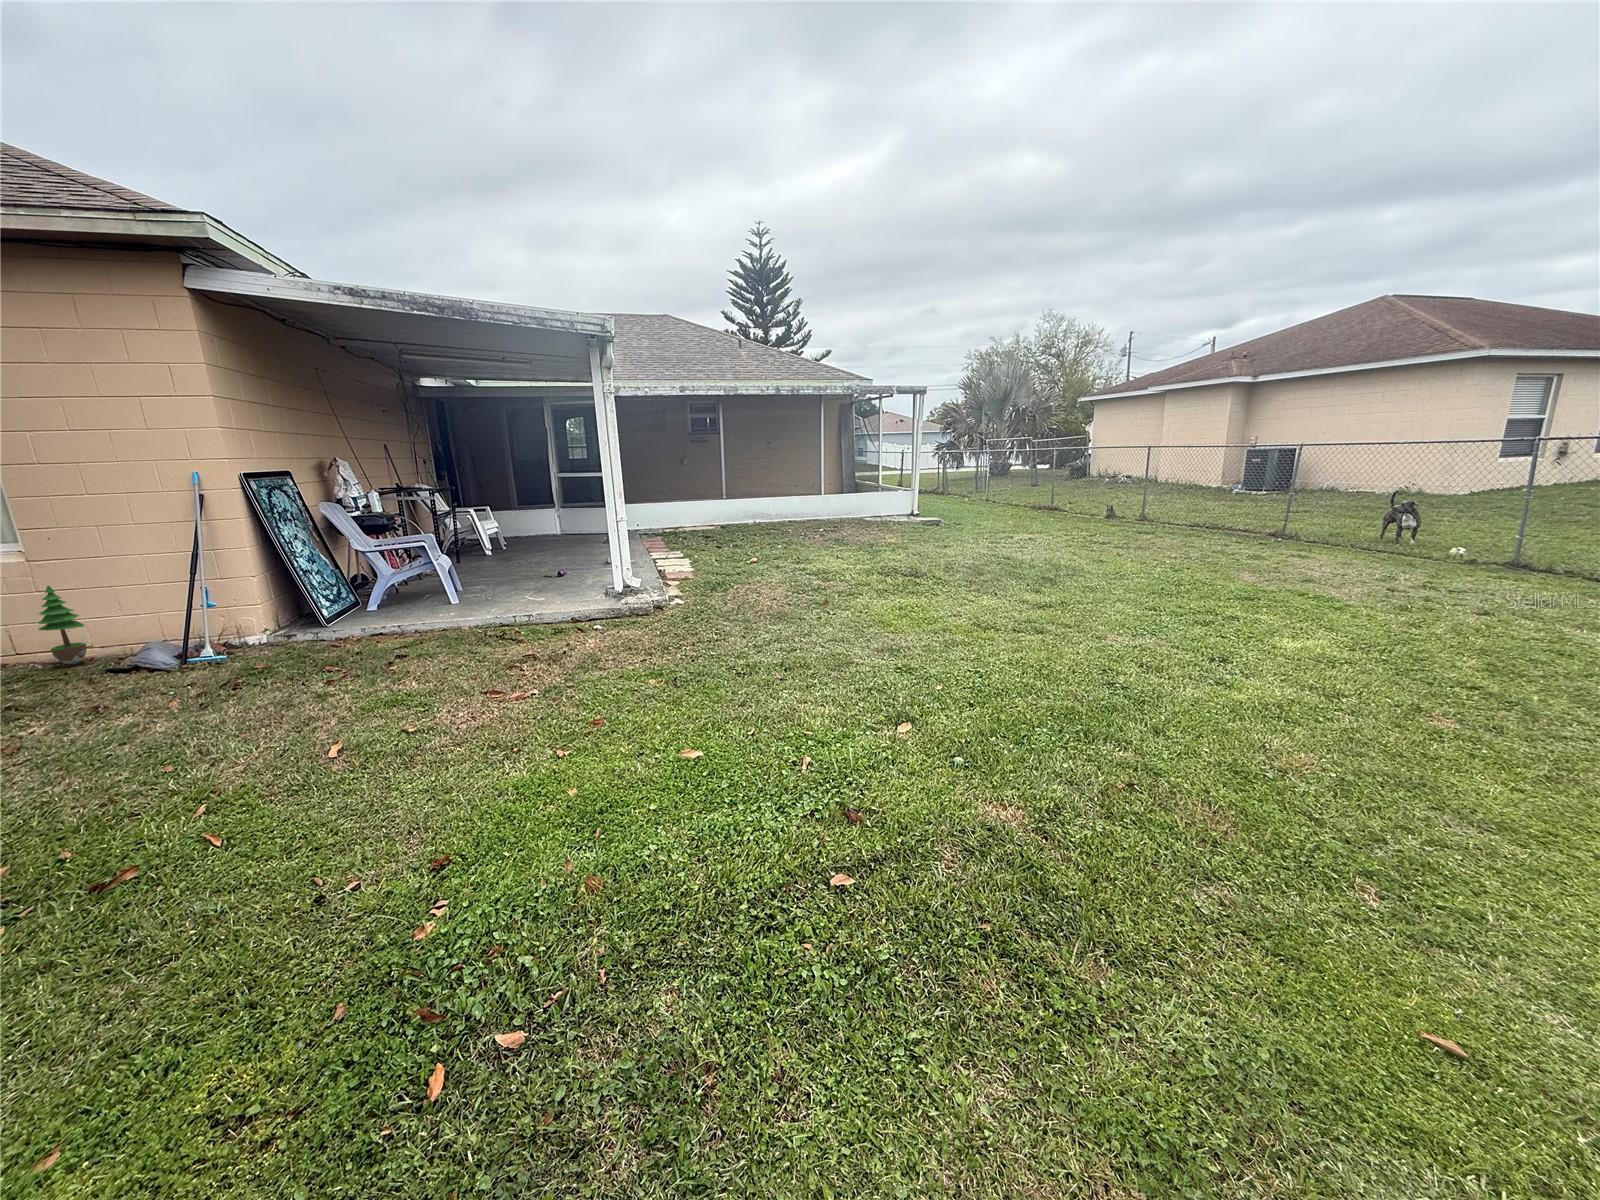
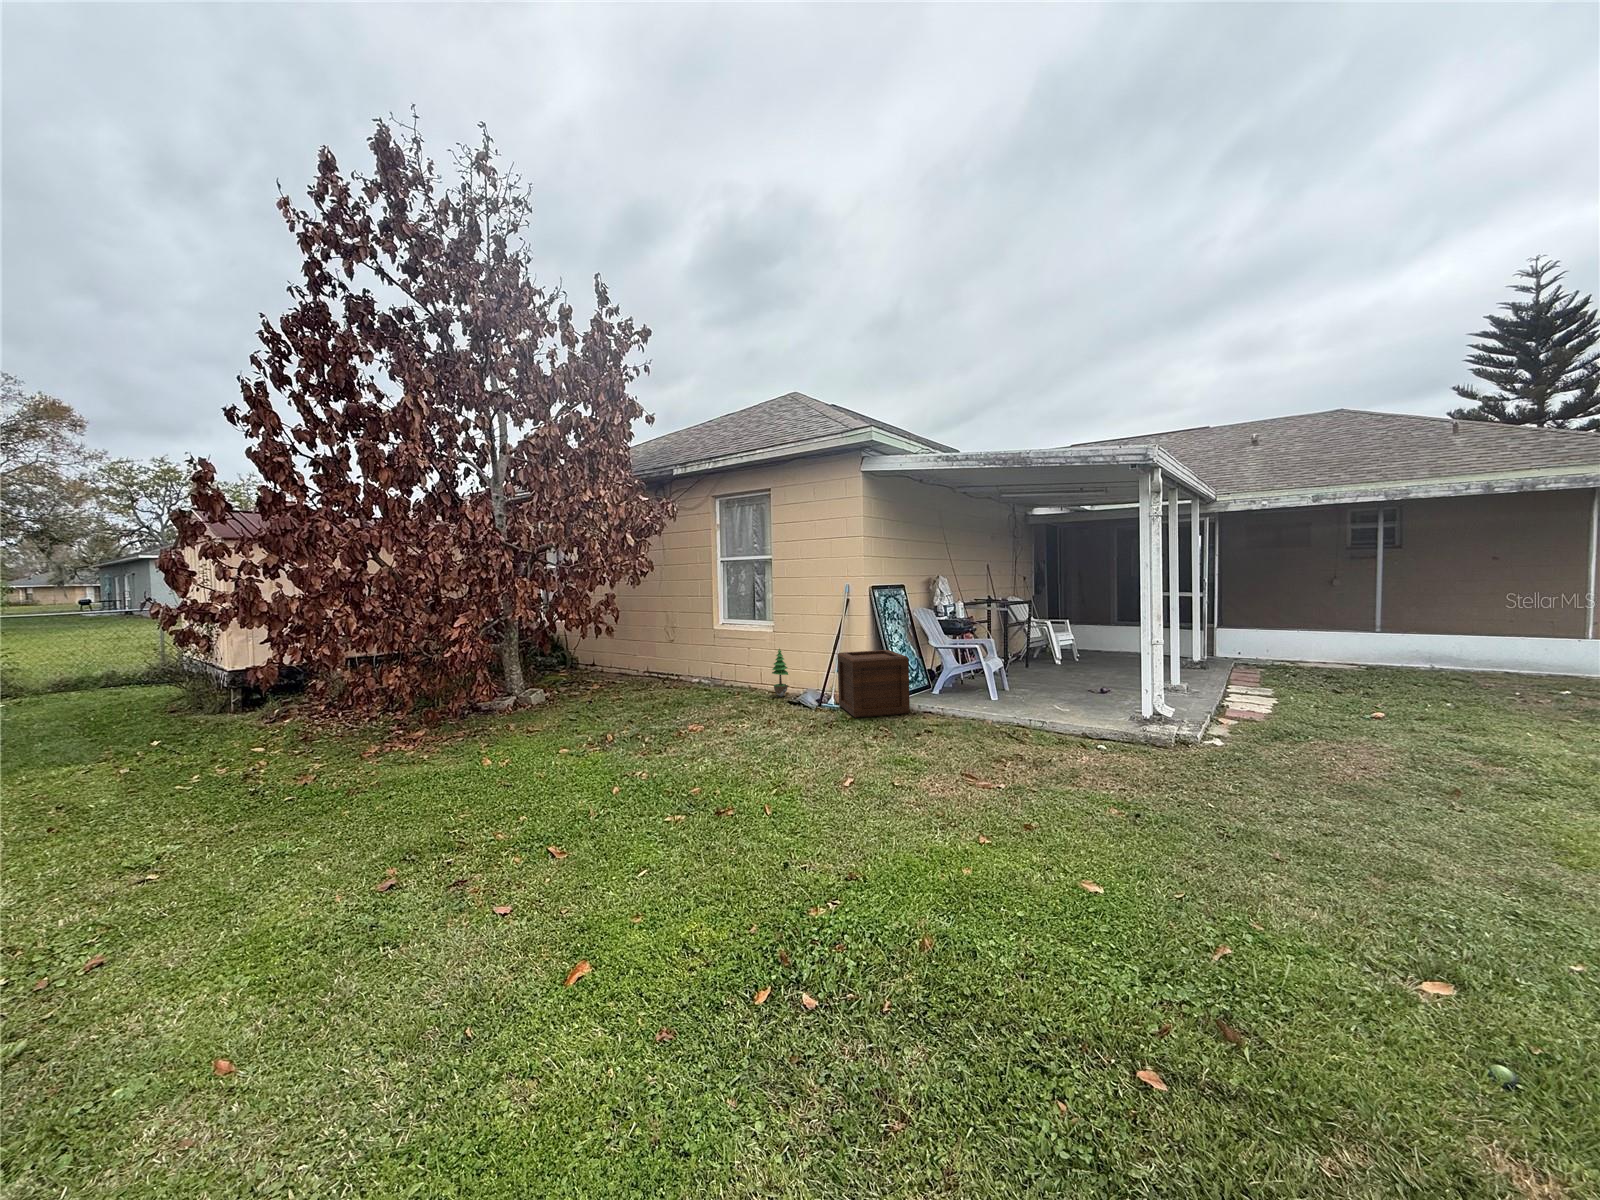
wooden crate: none [199,563,352,665] -> present [837,650,910,718]

